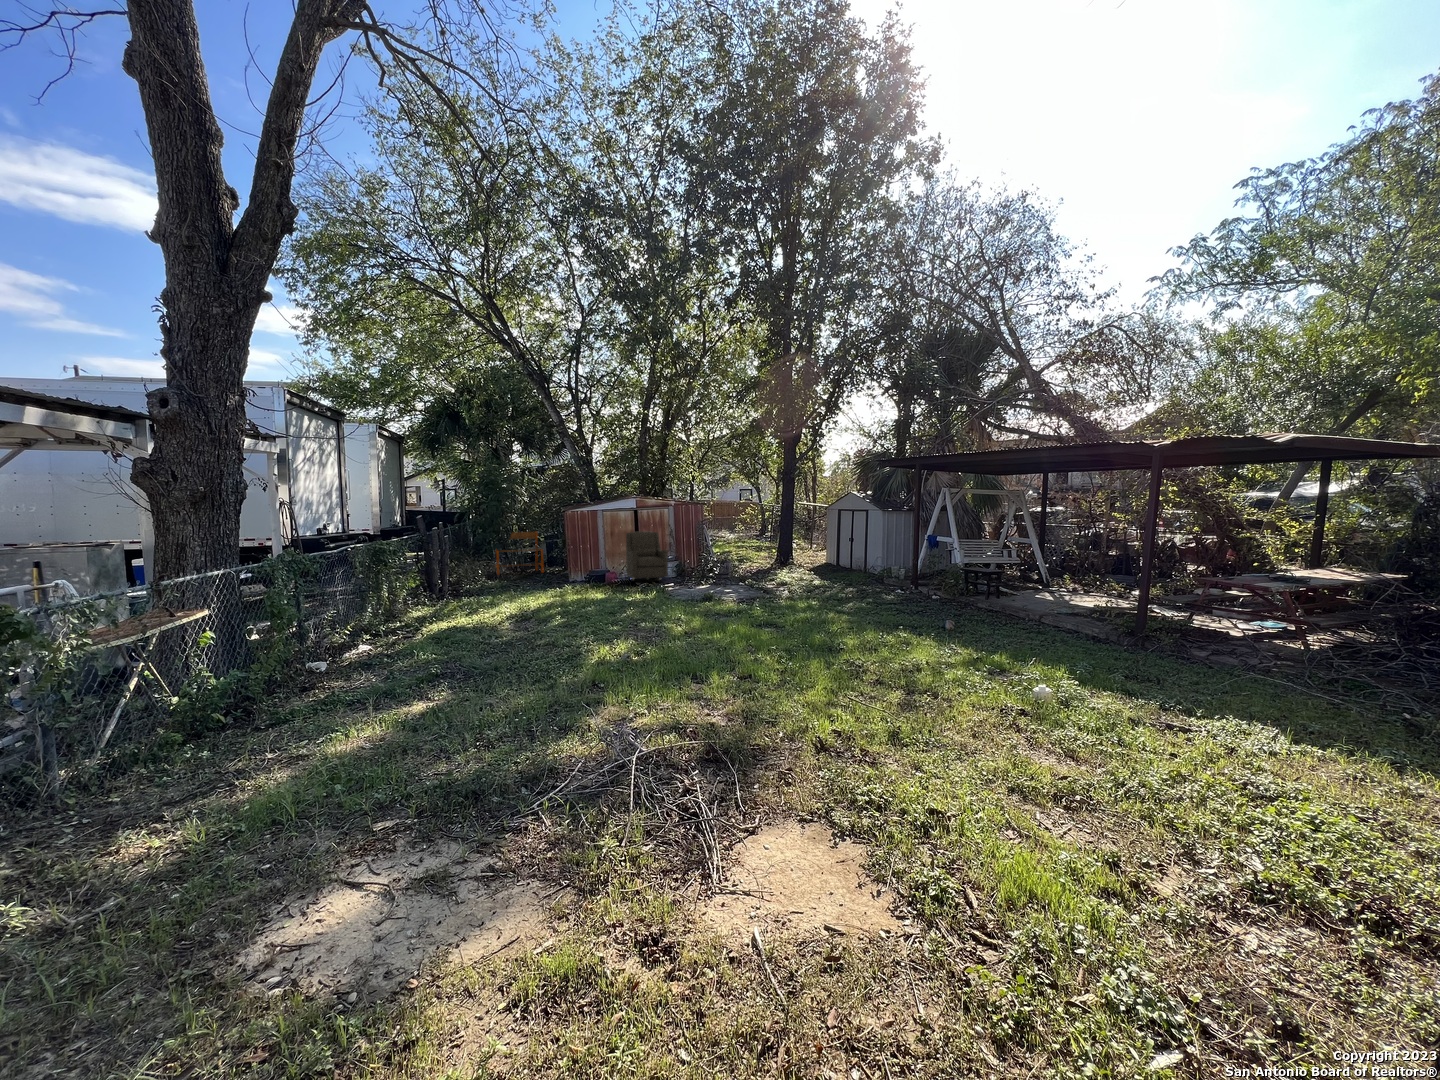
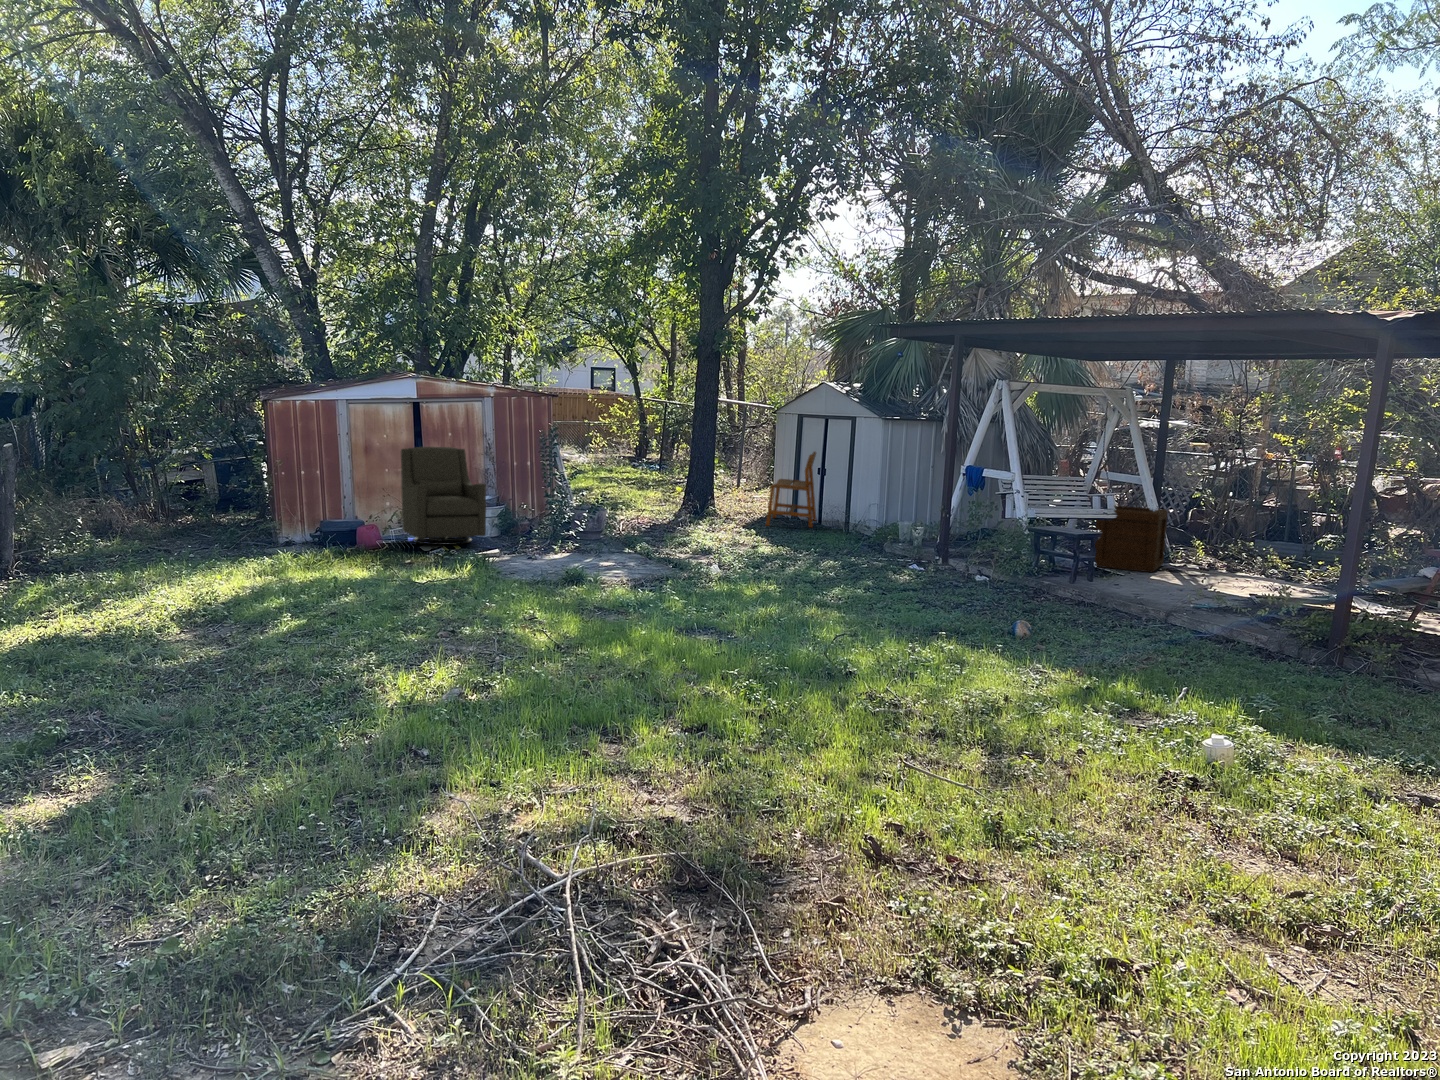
bench: present [496,531,544,575] -> present [766,452,816,527]
wooden crate: none [1002,556,1046,594] -> present [1095,506,1168,572]

